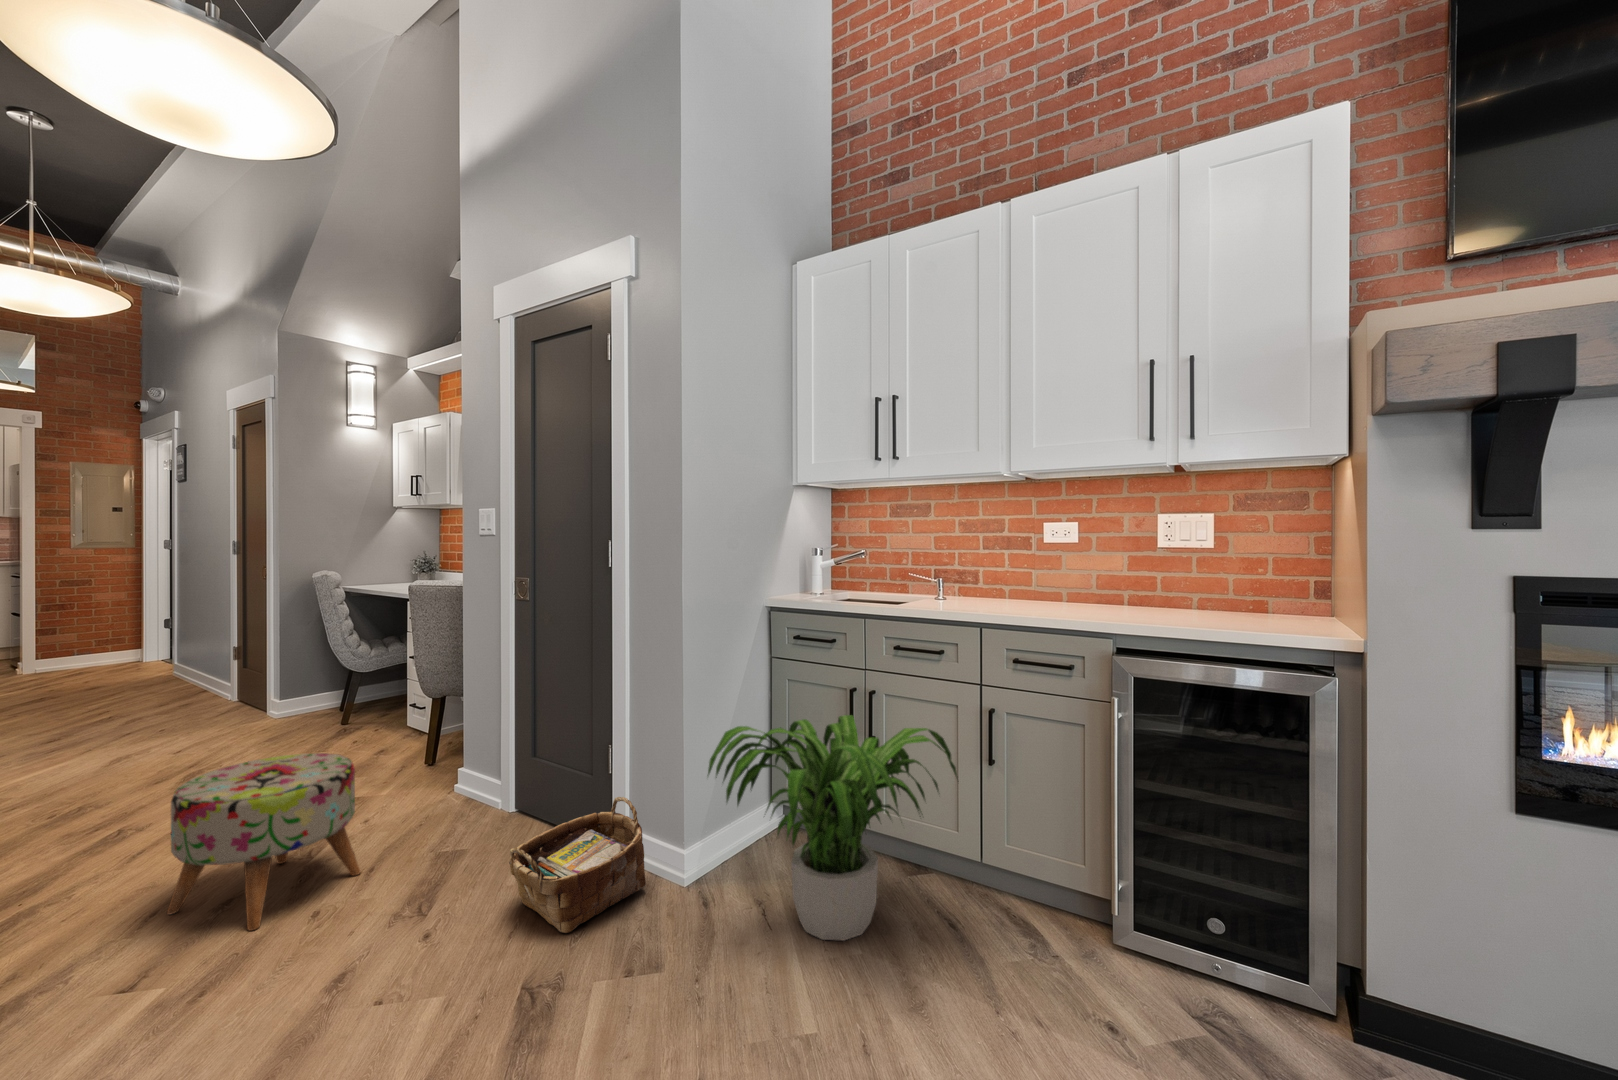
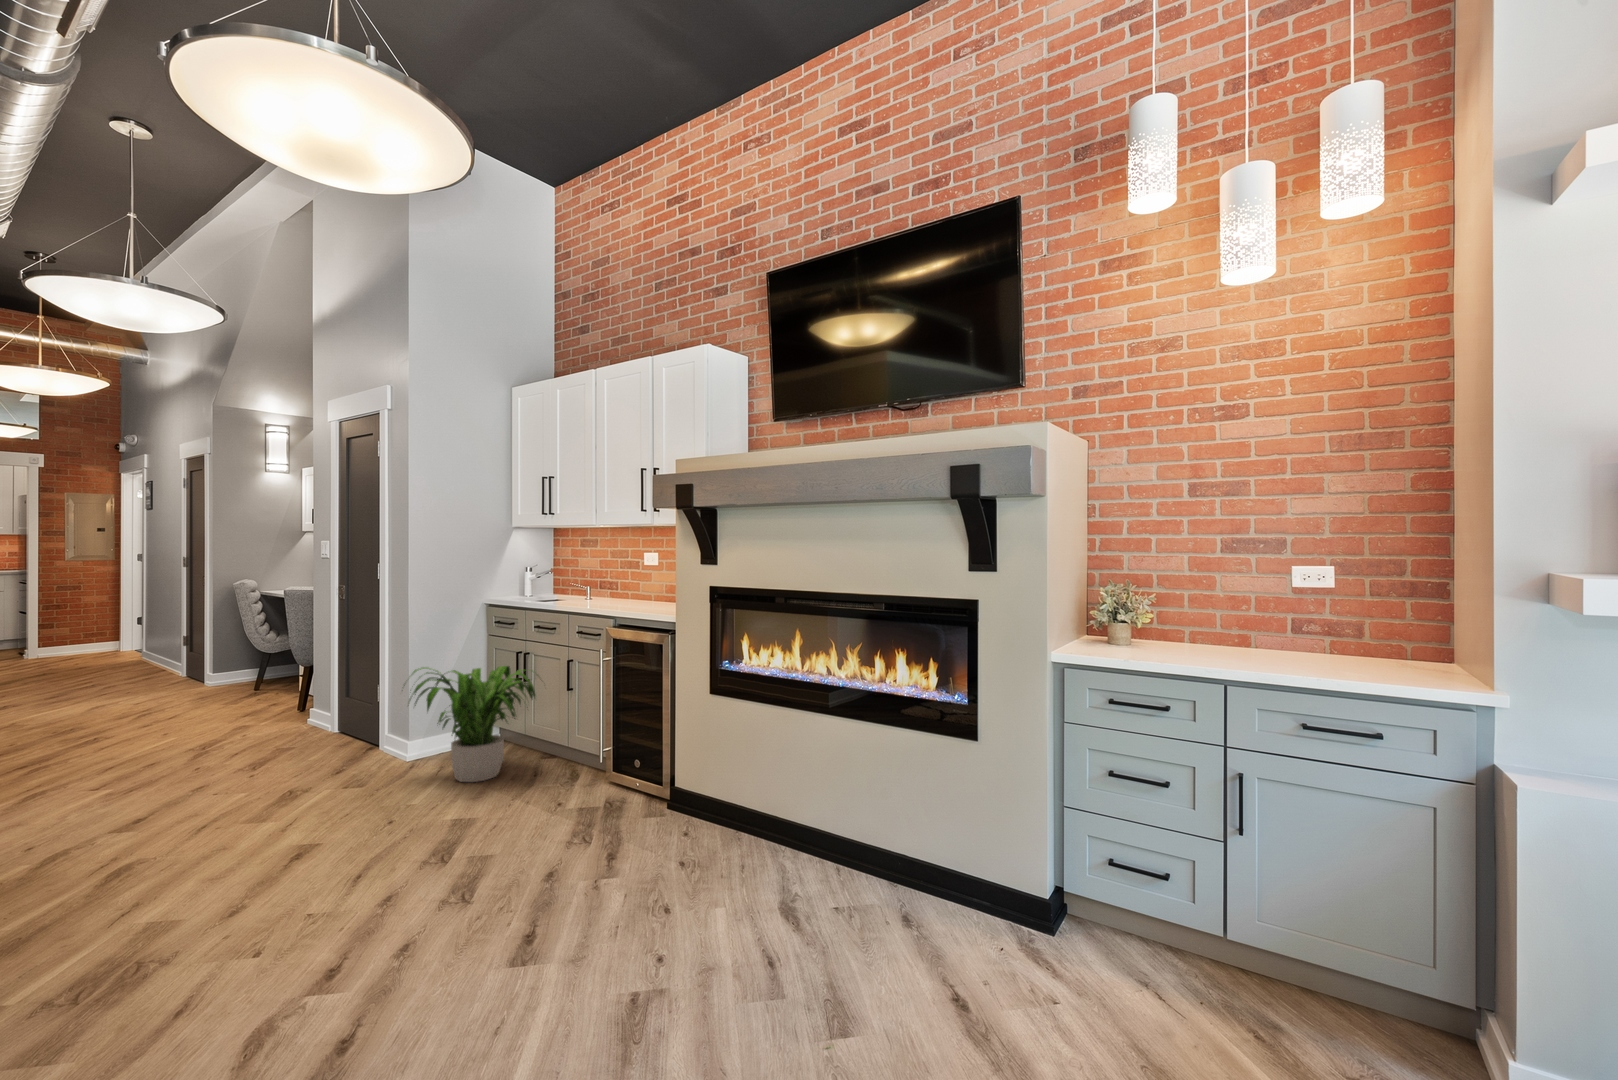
ottoman: present [167,753,360,931] -> none [114,689,228,777]
woven basket: present [509,797,646,933] -> none [299,713,386,778]

